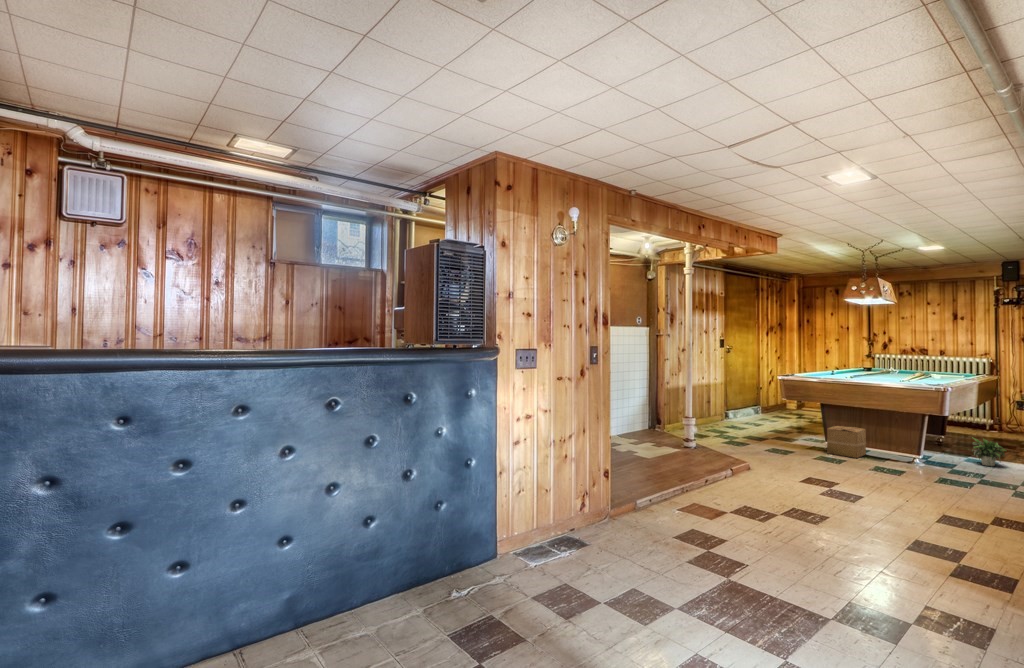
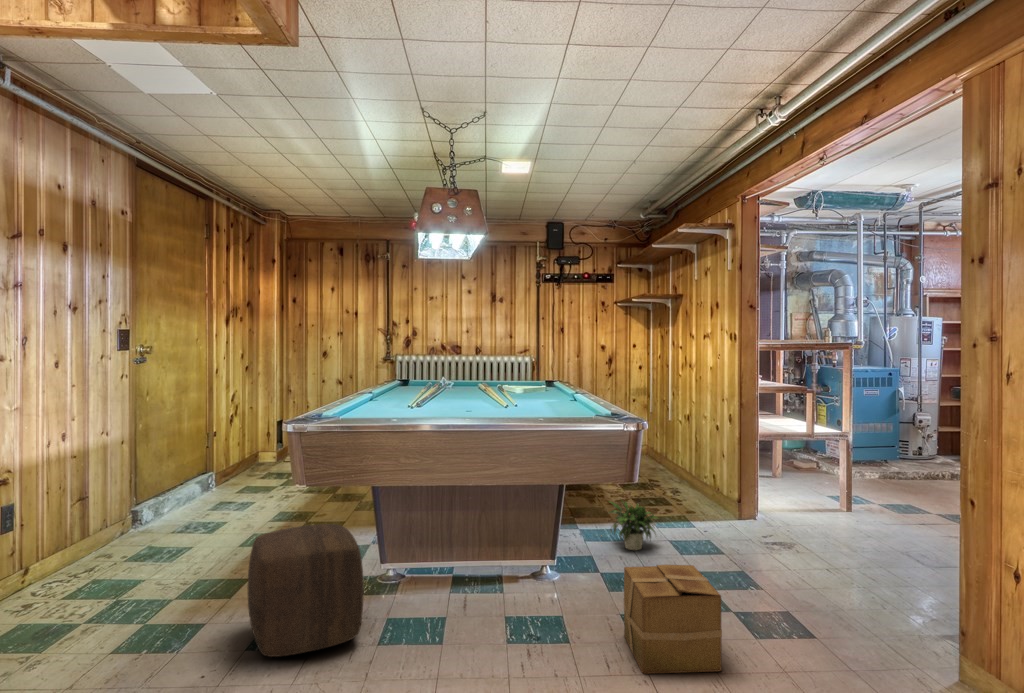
ottoman: none [764,413,806,452] -> present [248,524,364,657]
cardboard box: present [827,426,866,458] -> present [624,565,722,674]

